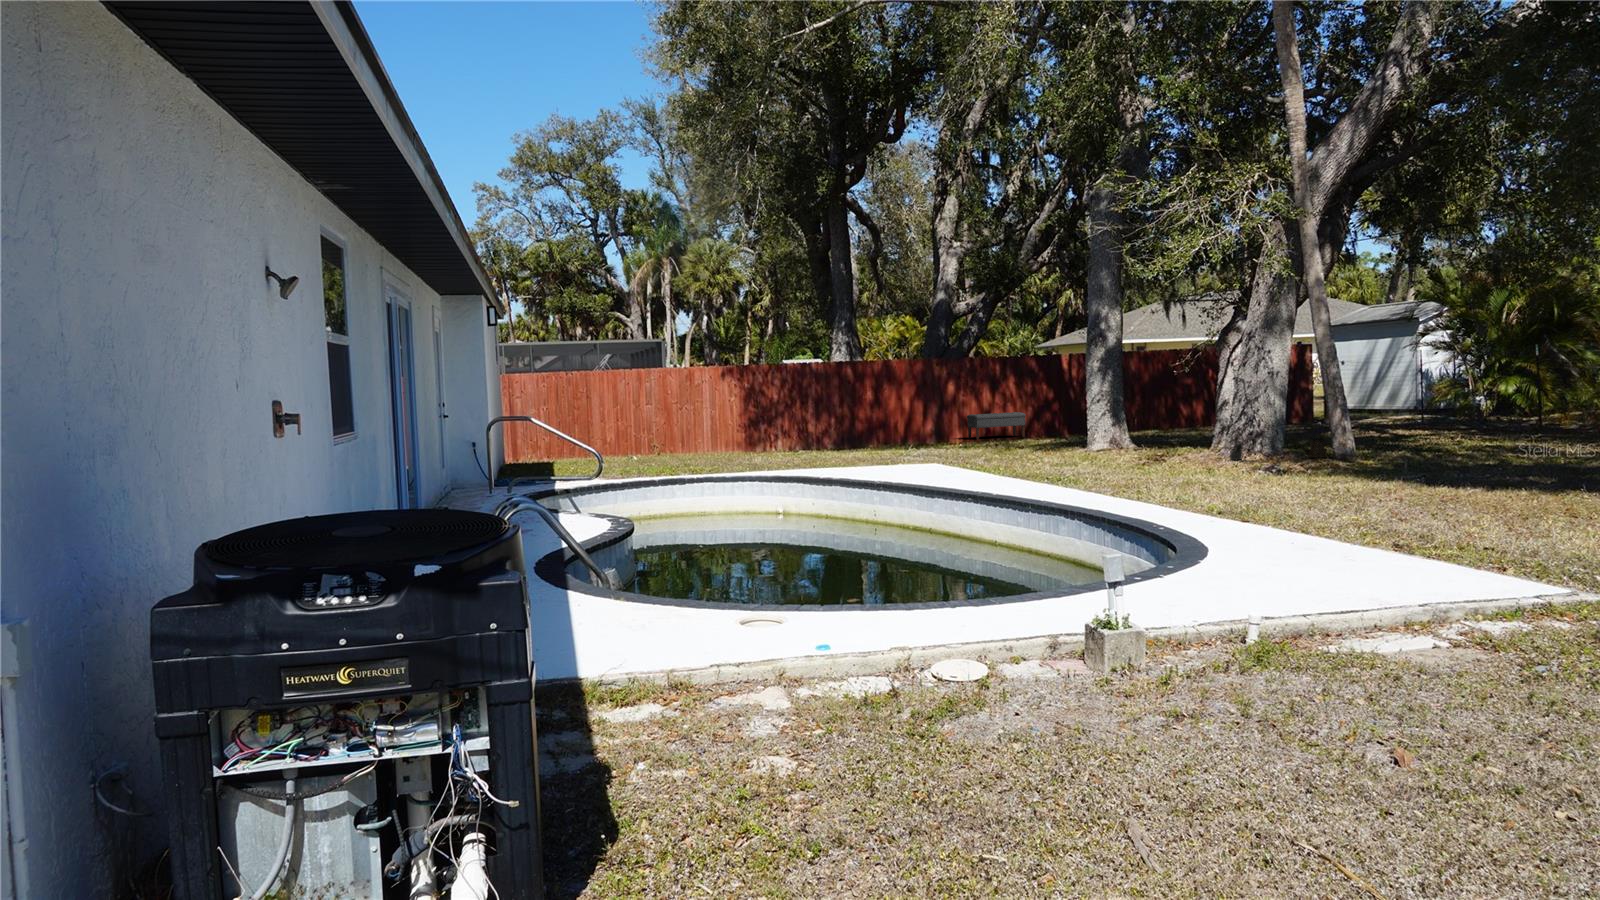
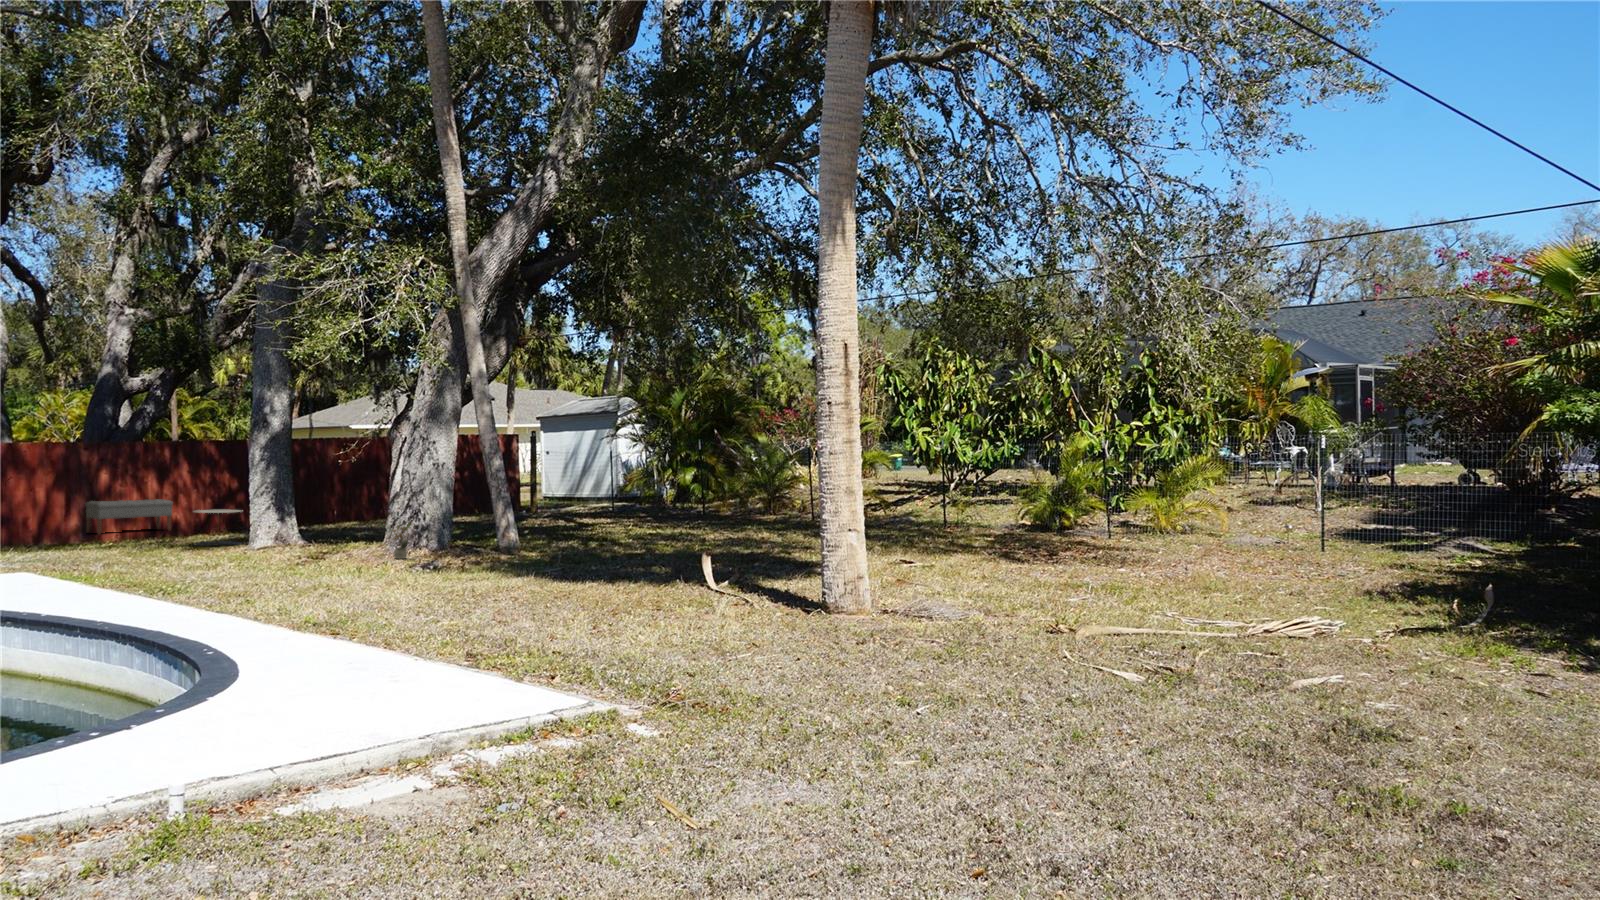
side table: none [1051,419,1089,448] -> present [194,510,241,546]
watering can: present [1294,438,1327,458] -> none [459,531,501,555]

